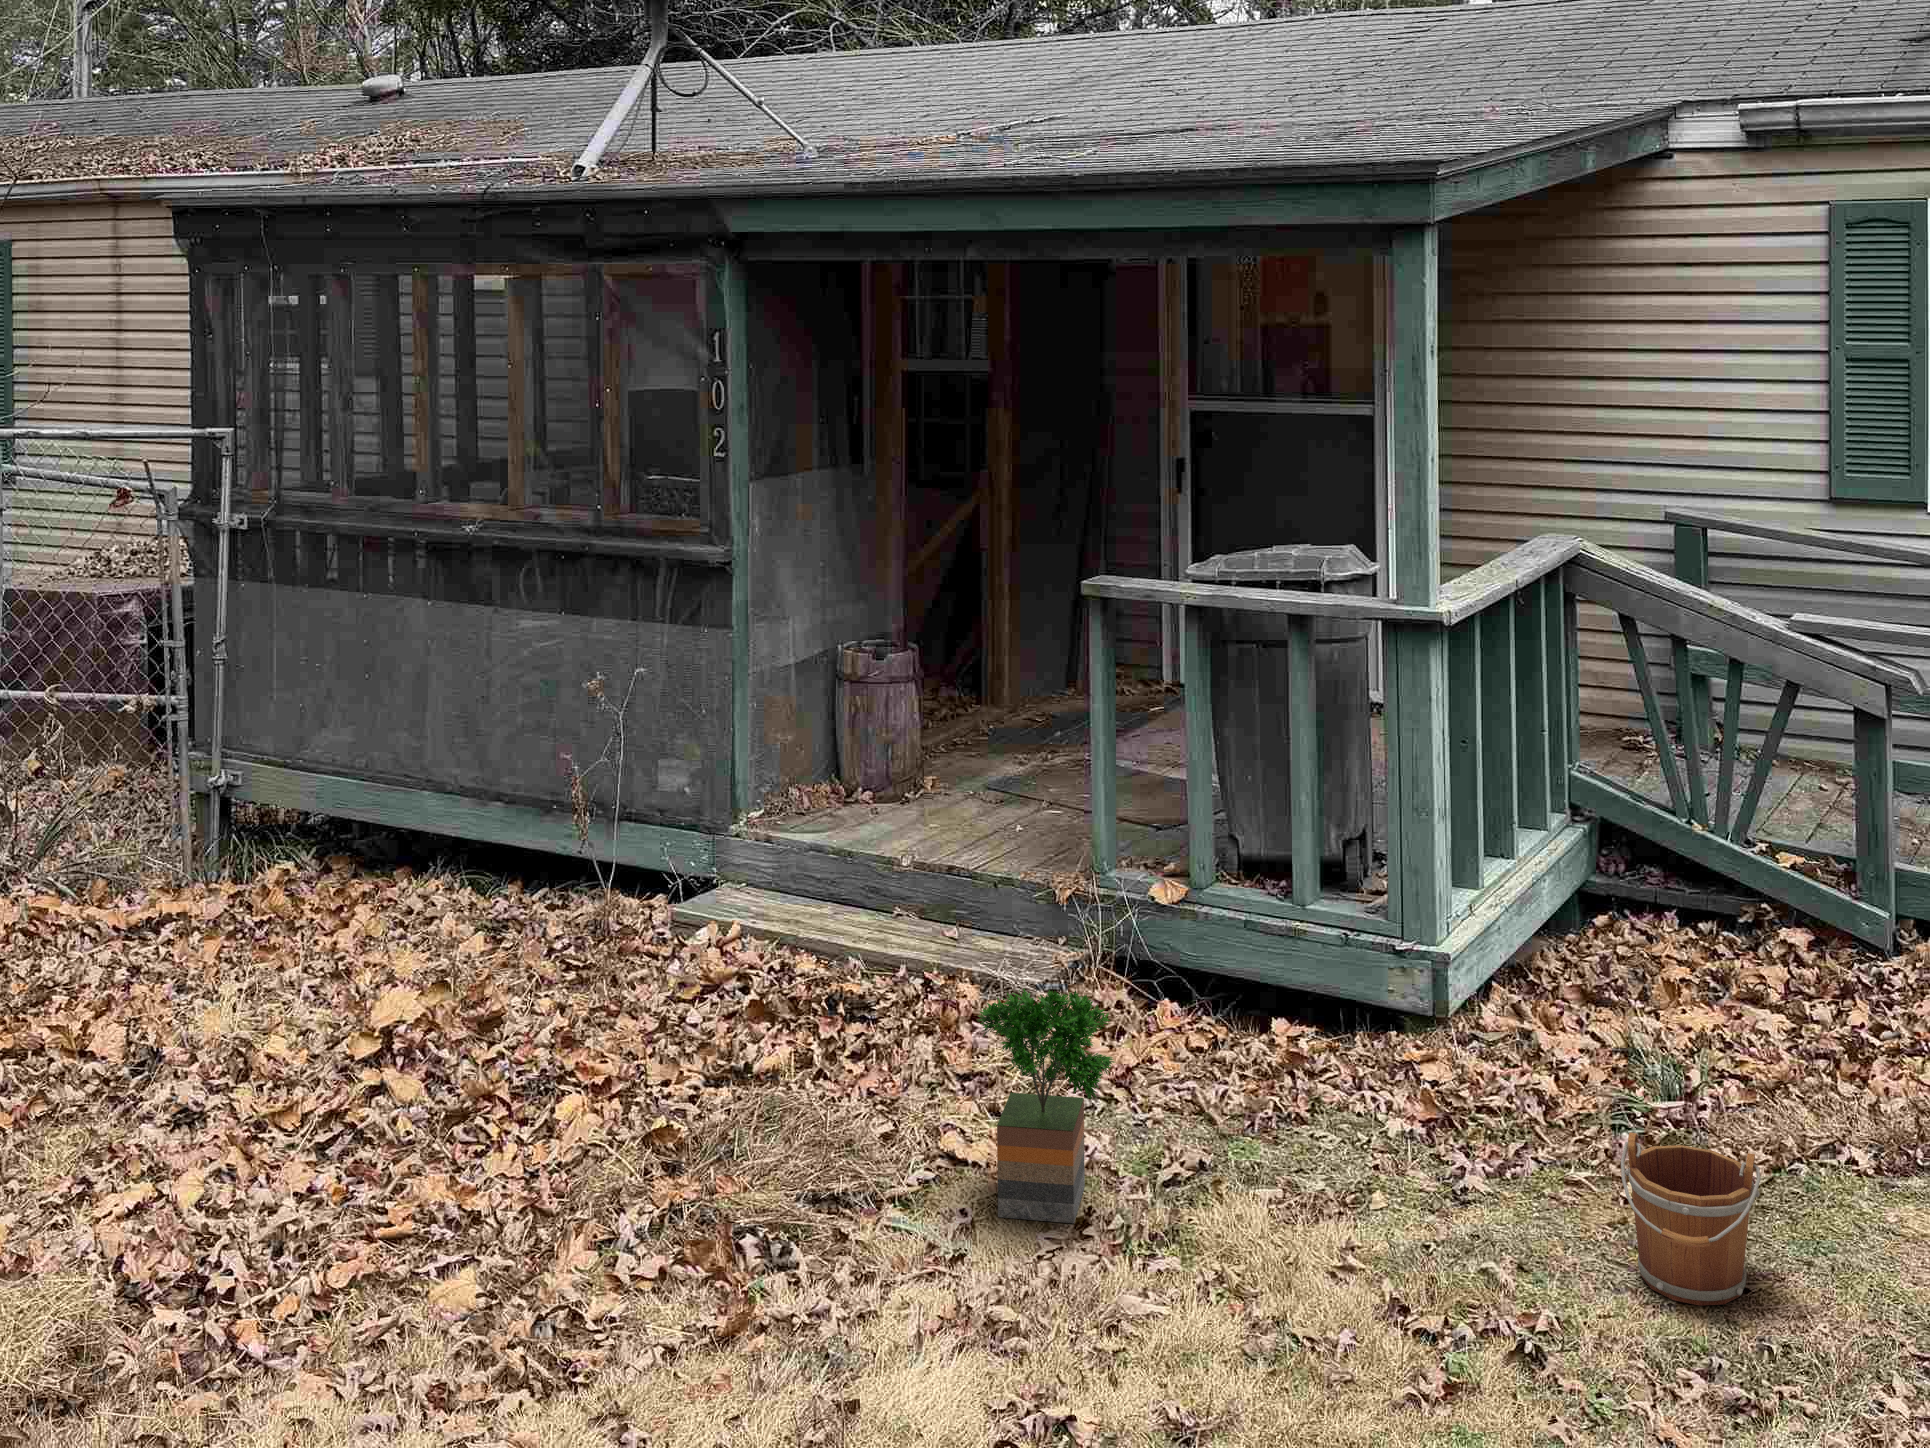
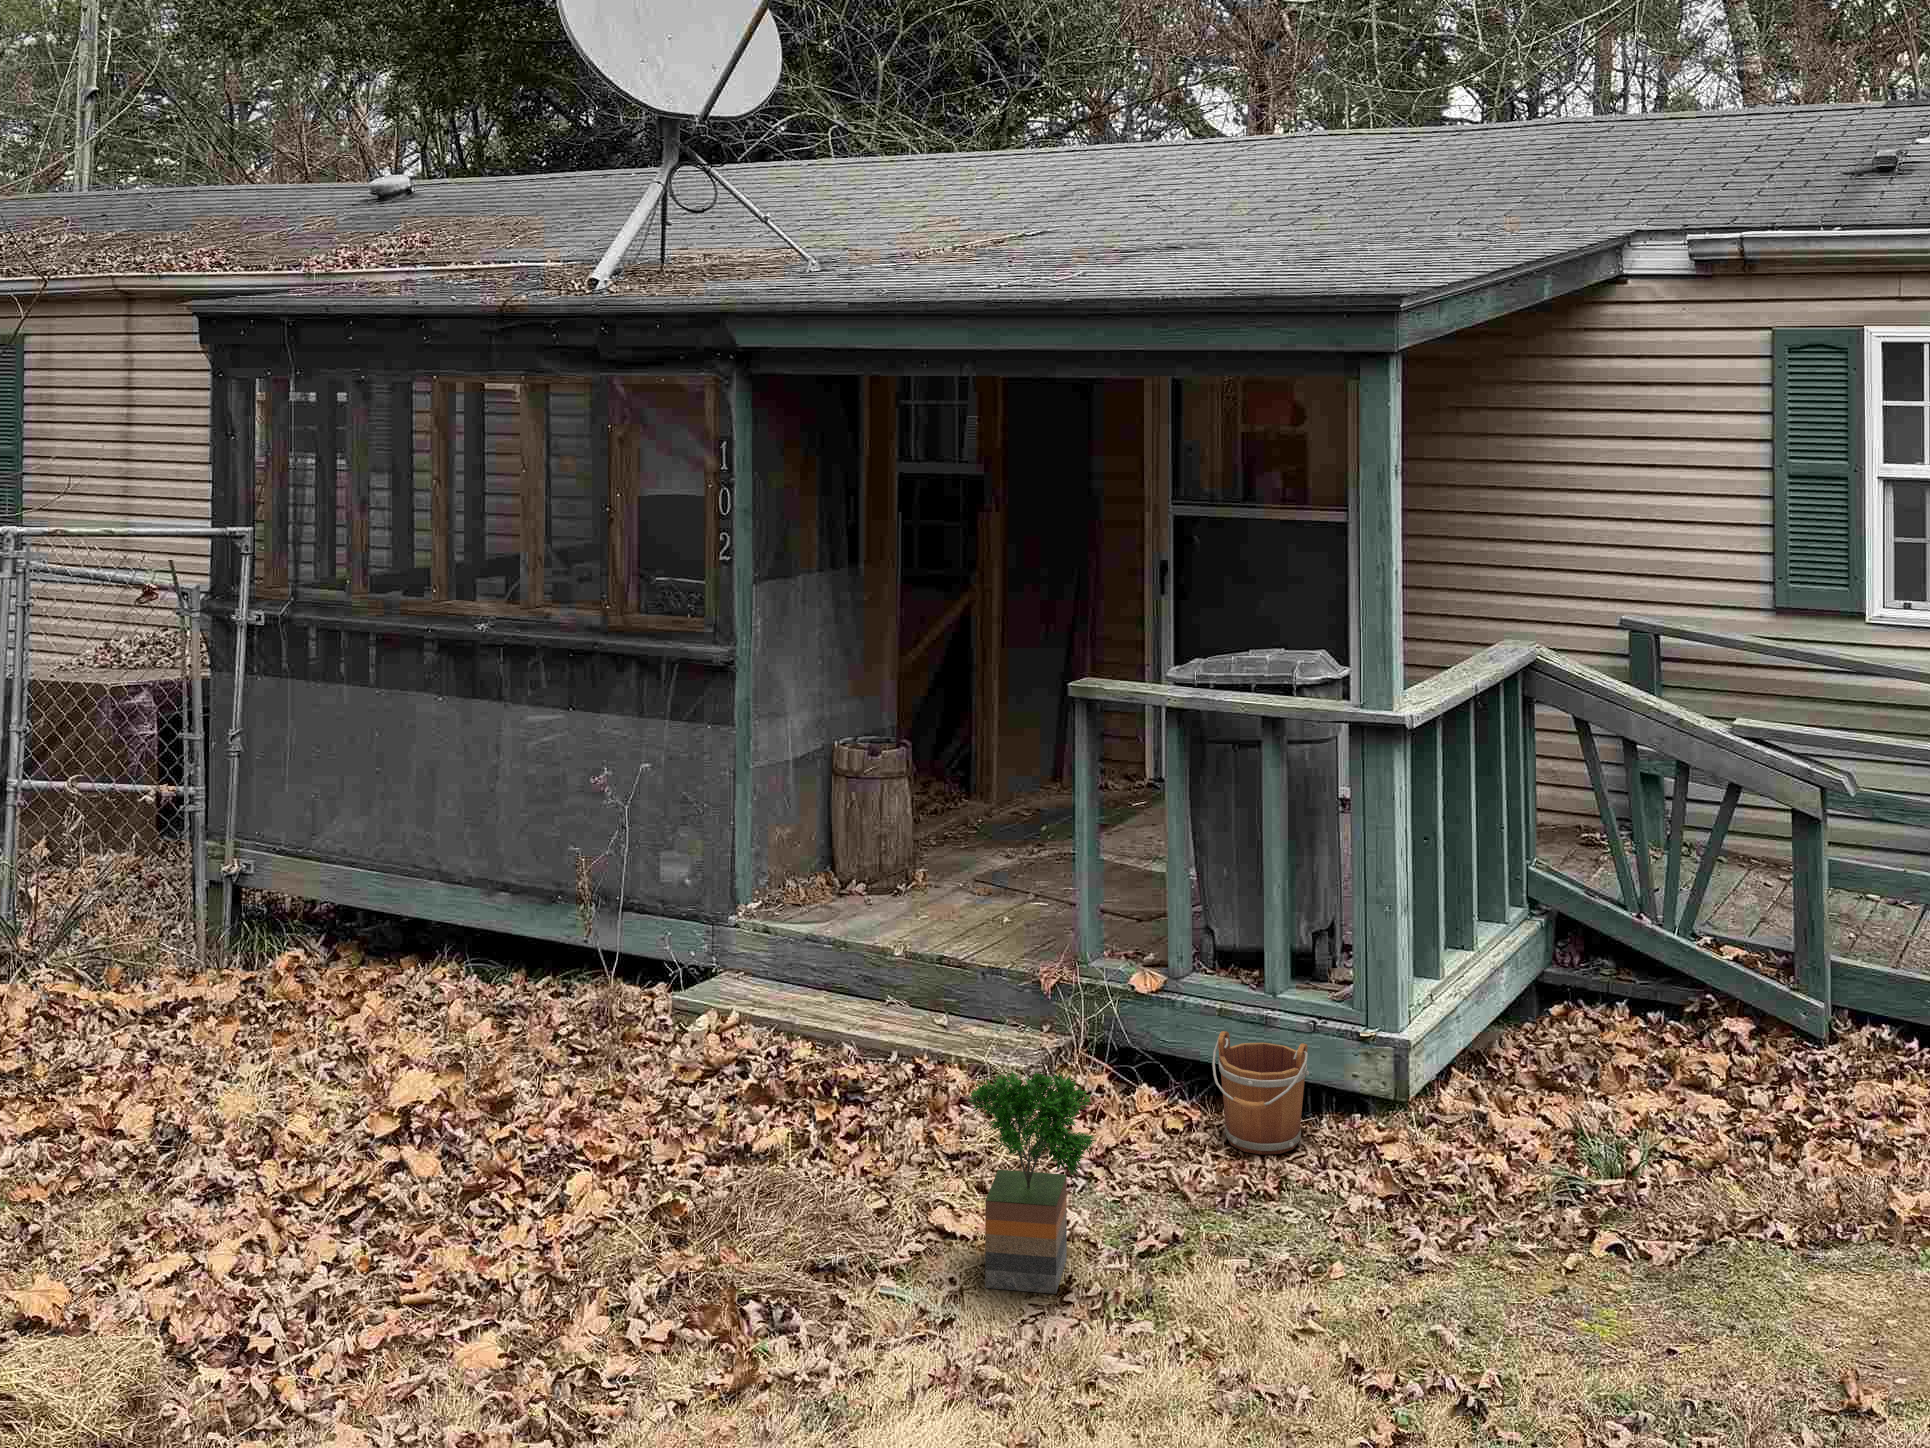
bucket: present [1621,1132,1760,1306] -> present [1212,1031,1309,1155]

